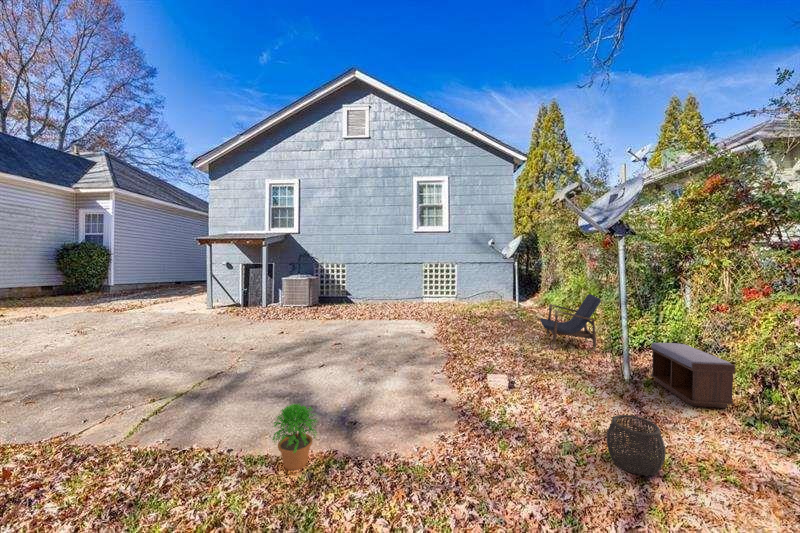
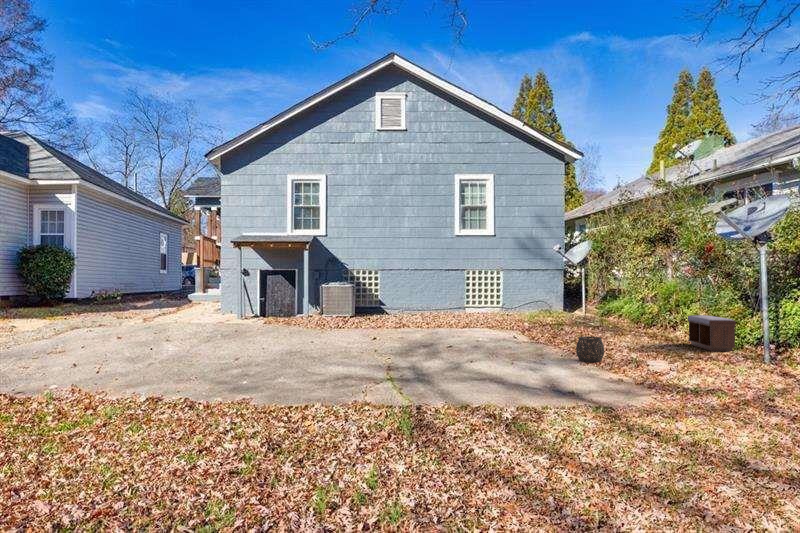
lounge chair: present [540,294,601,351] -> none [601,289,653,335]
potted plant: present [272,404,317,470] -> none [460,331,486,368]
woven basket: present [606,415,666,476] -> present [576,336,604,362]

